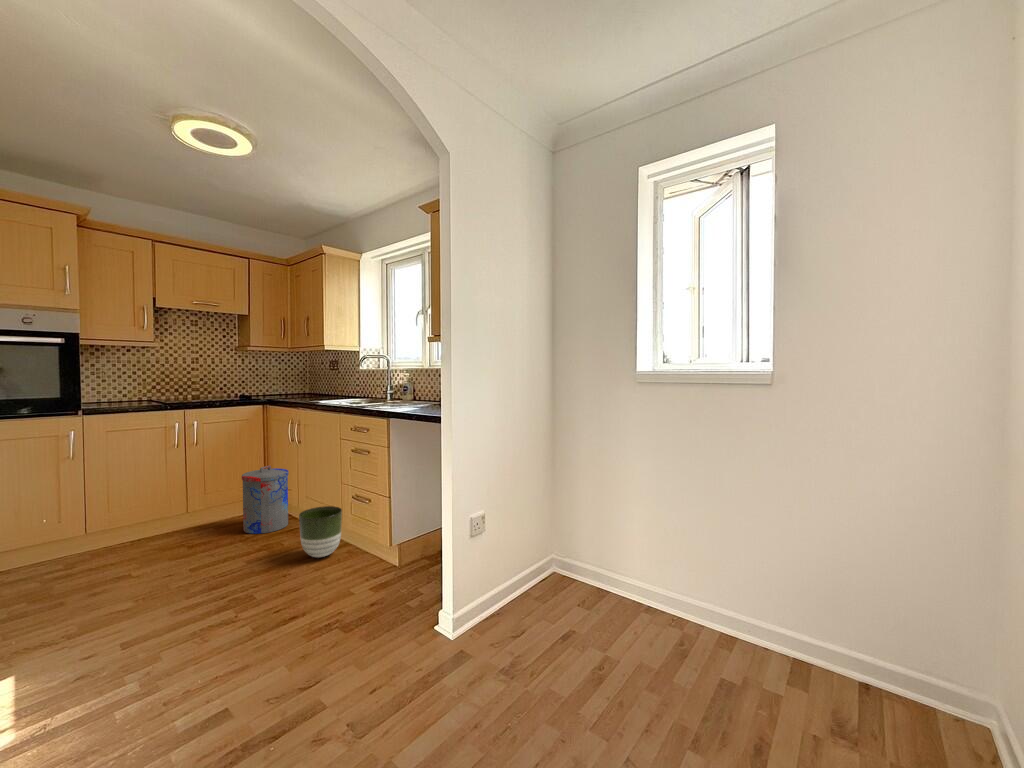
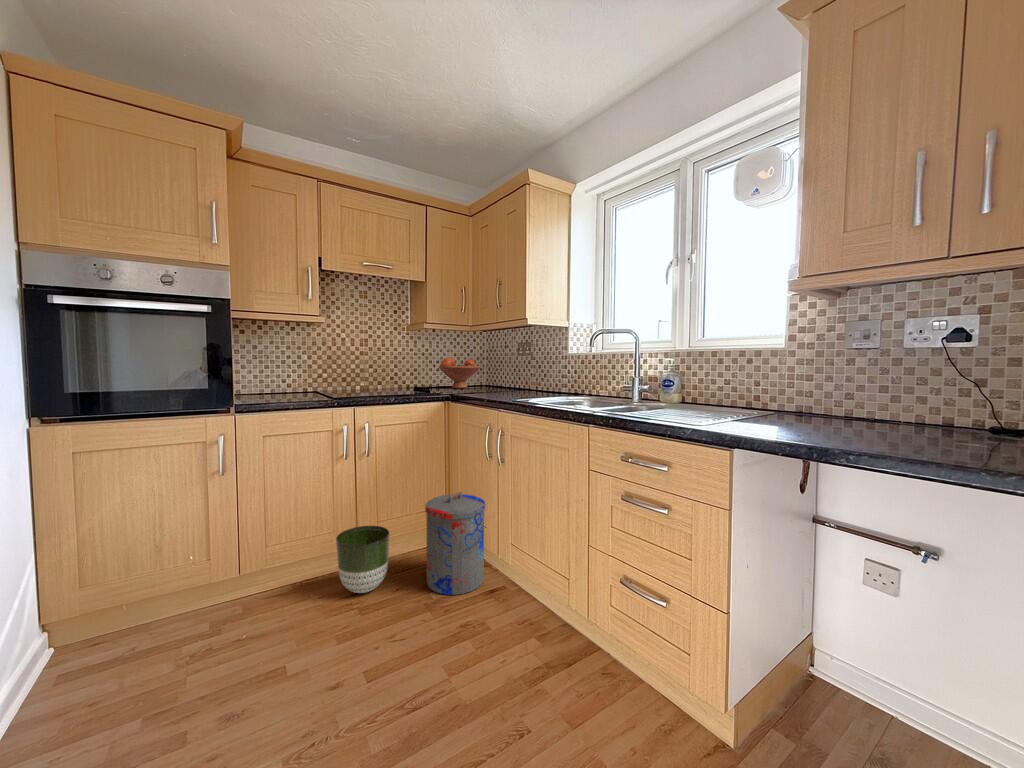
fruit bowl: none [263,372,299,396] -> present [439,358,480,388]
planter: present [299,506,342,557] -> present [336,526,389,593]

